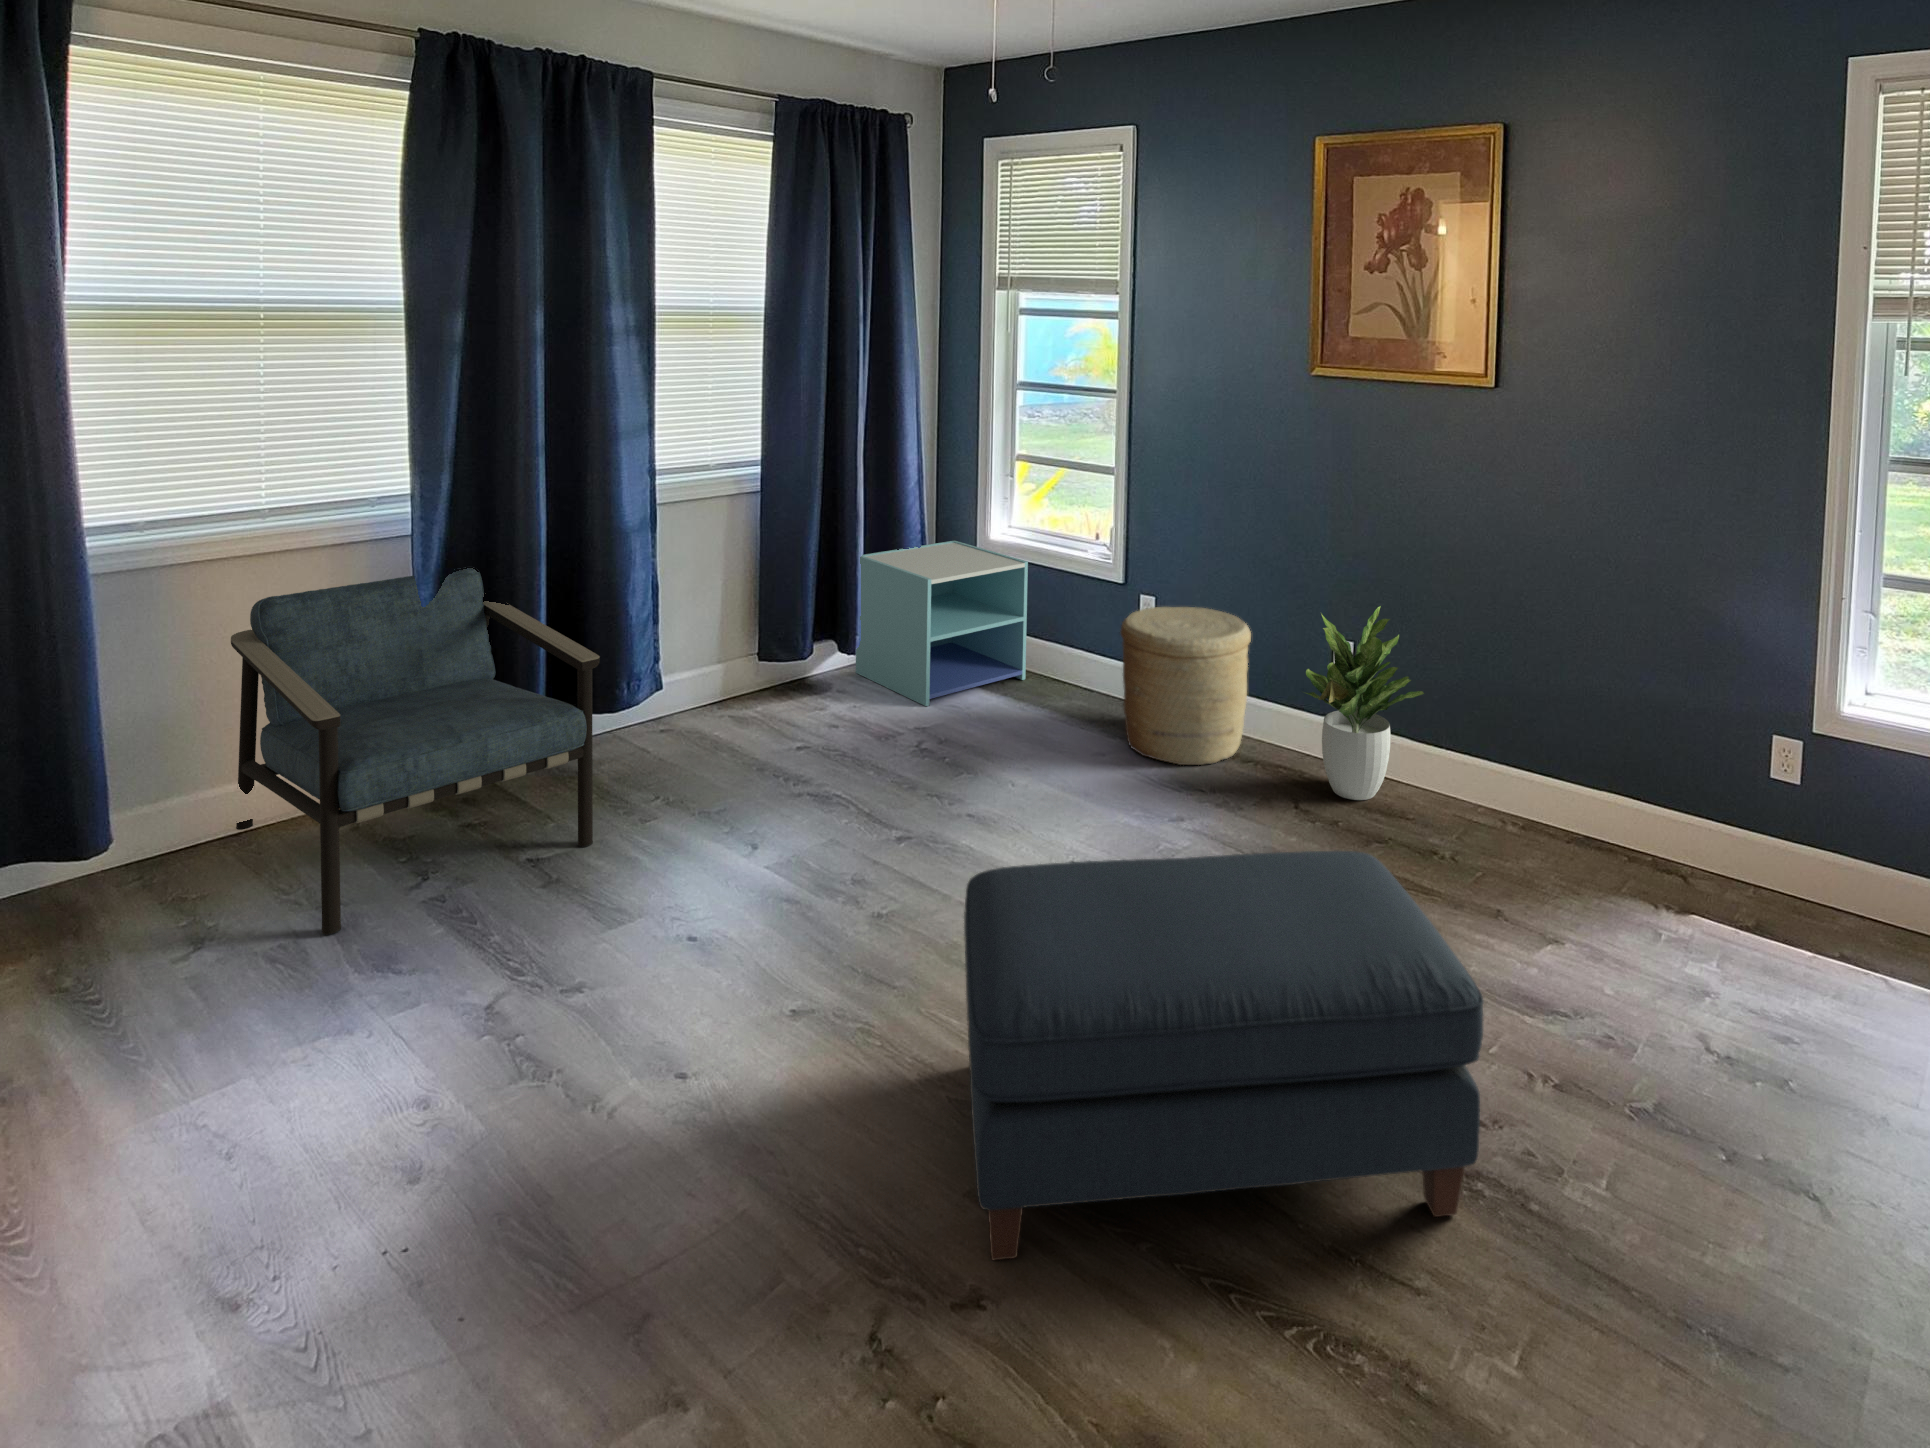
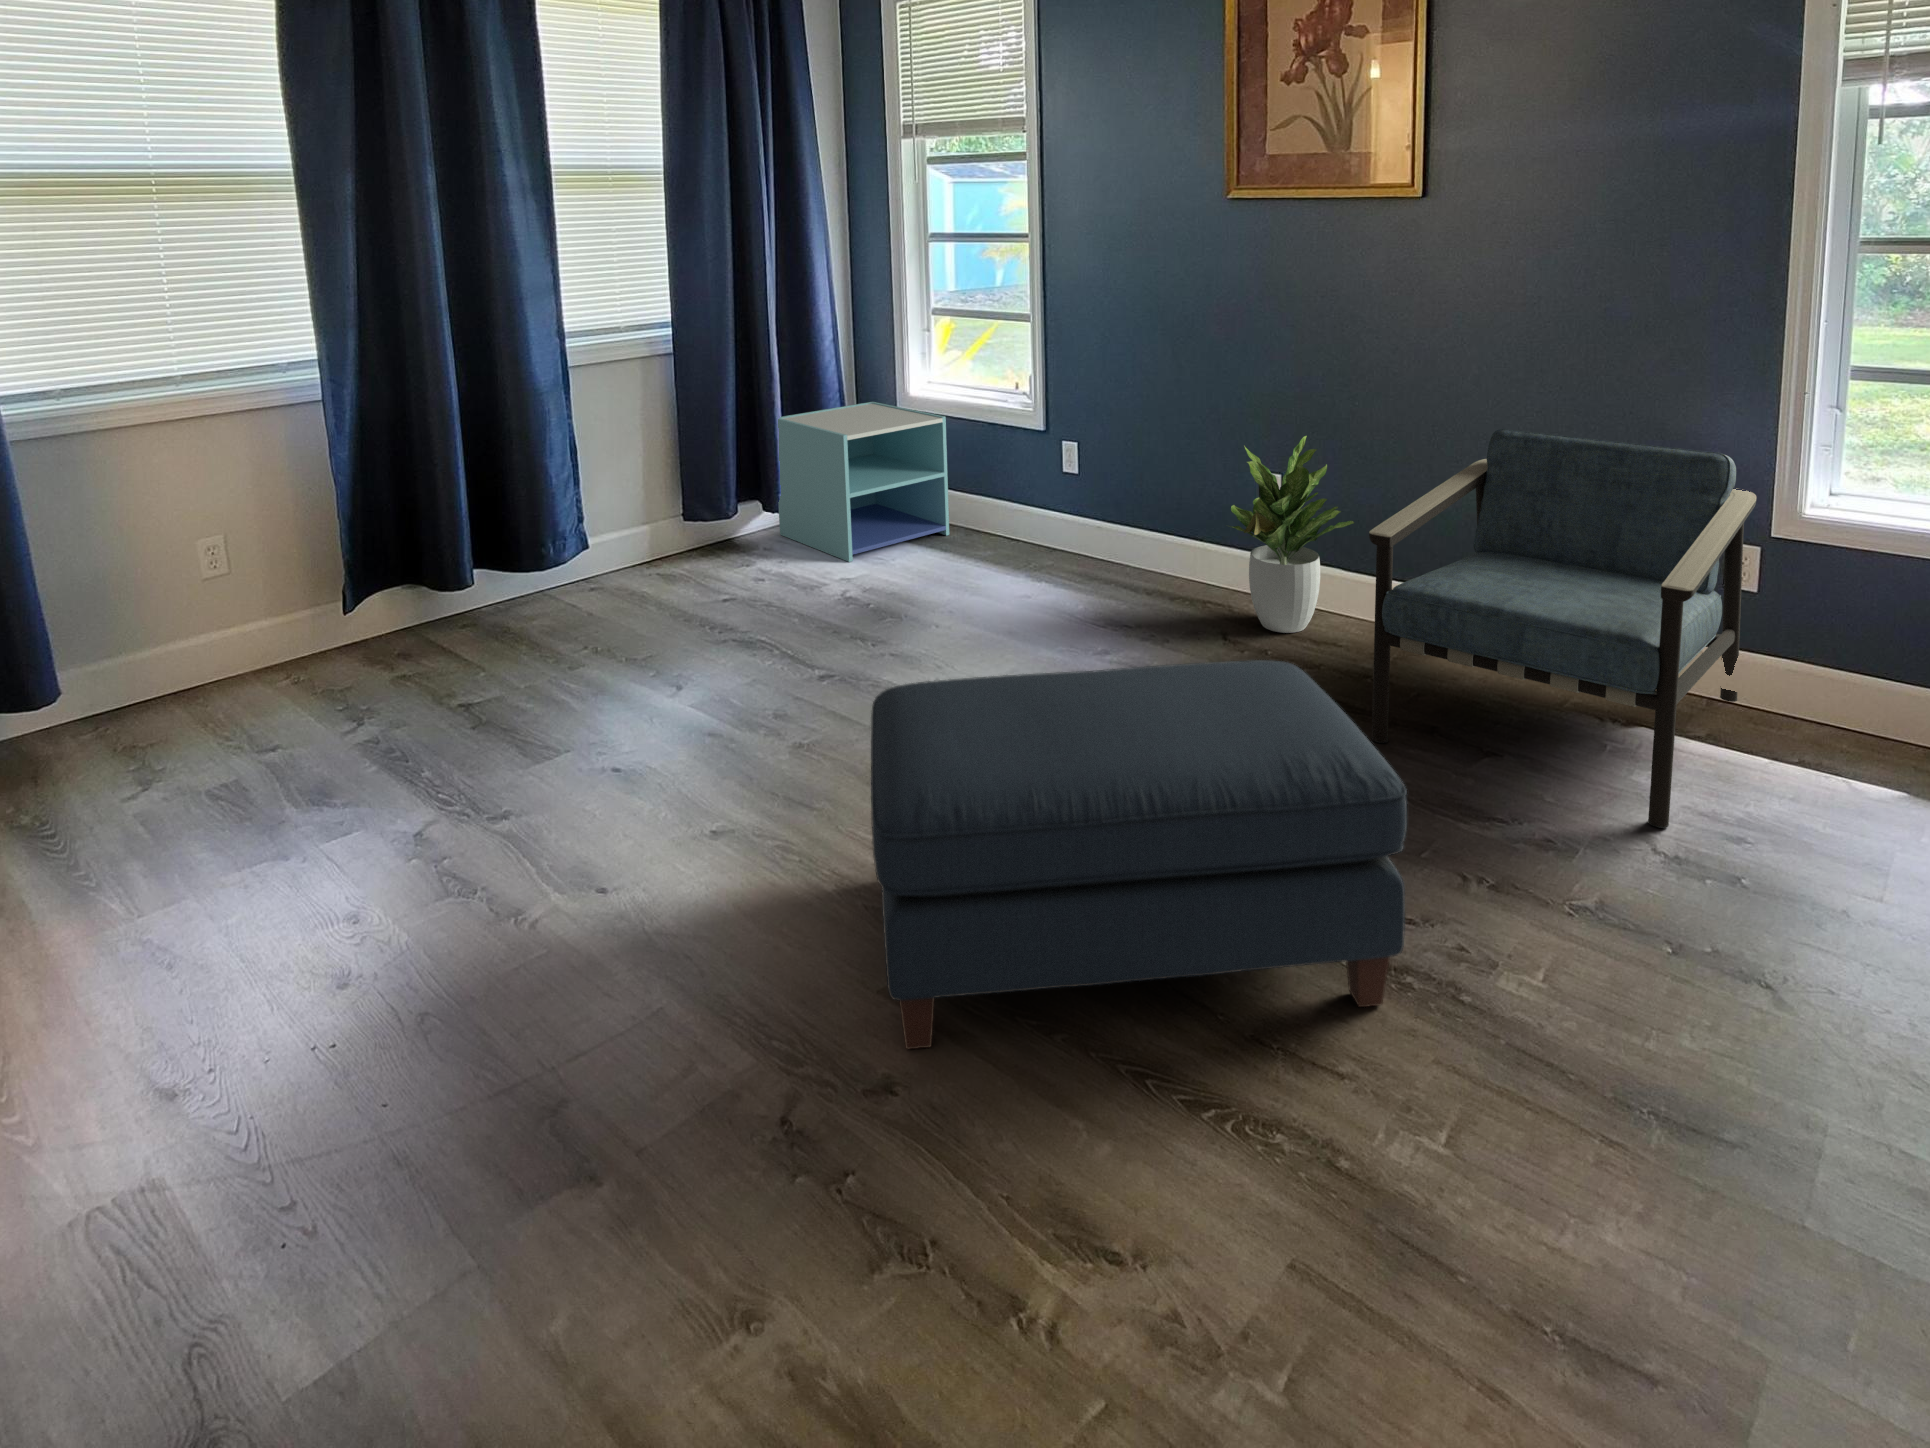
armchair: present [231,567,600,935] -> present [1369,429,1756,828]
woven basket: present [1120,607,1251,765] -> none [1039,452,1174,606]

